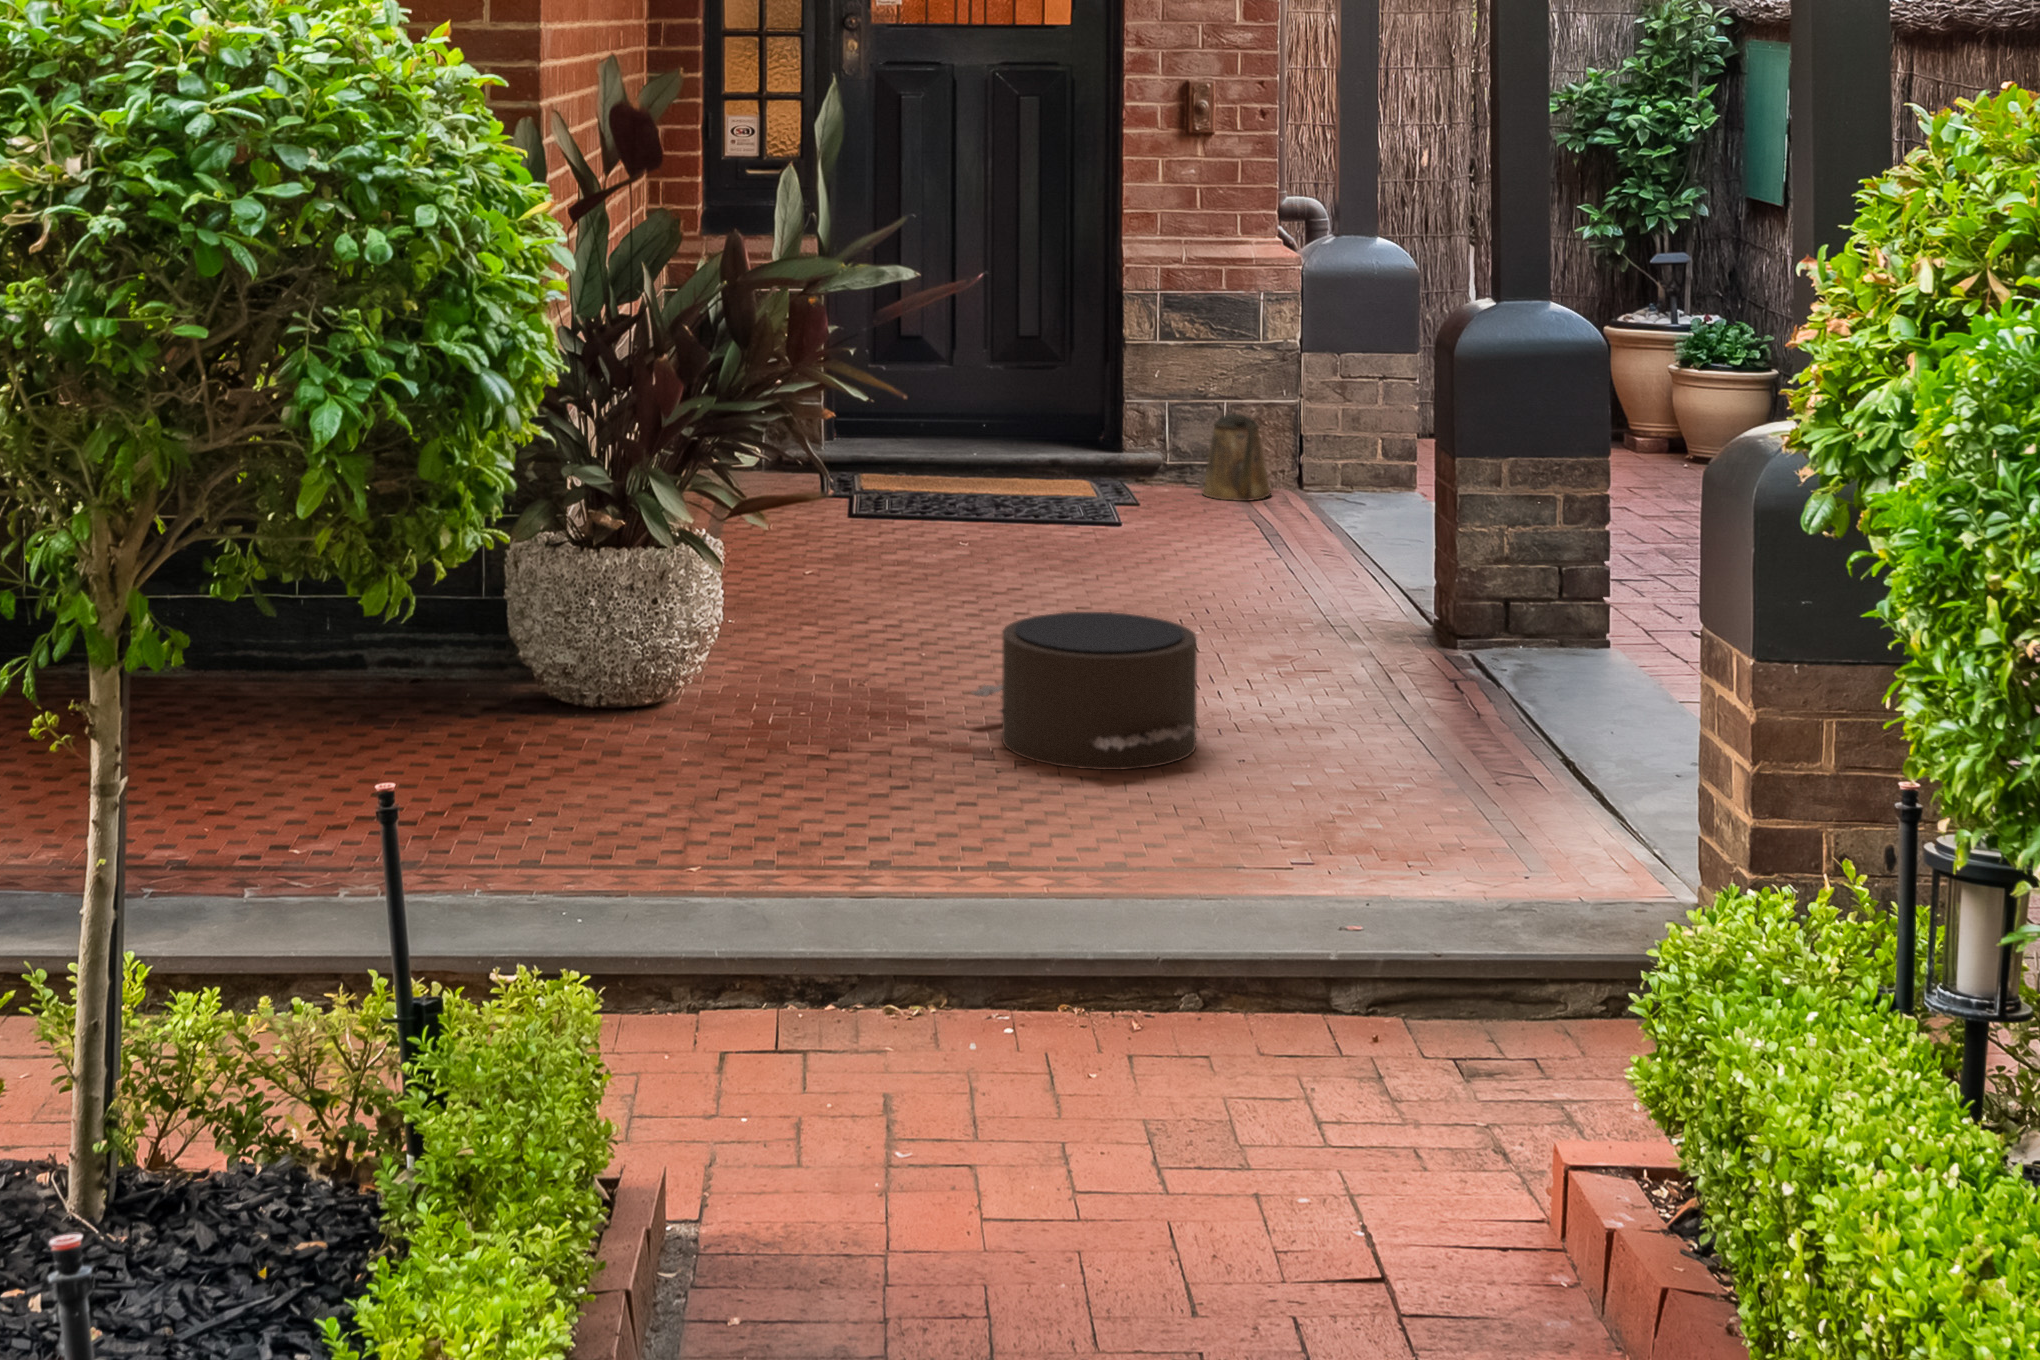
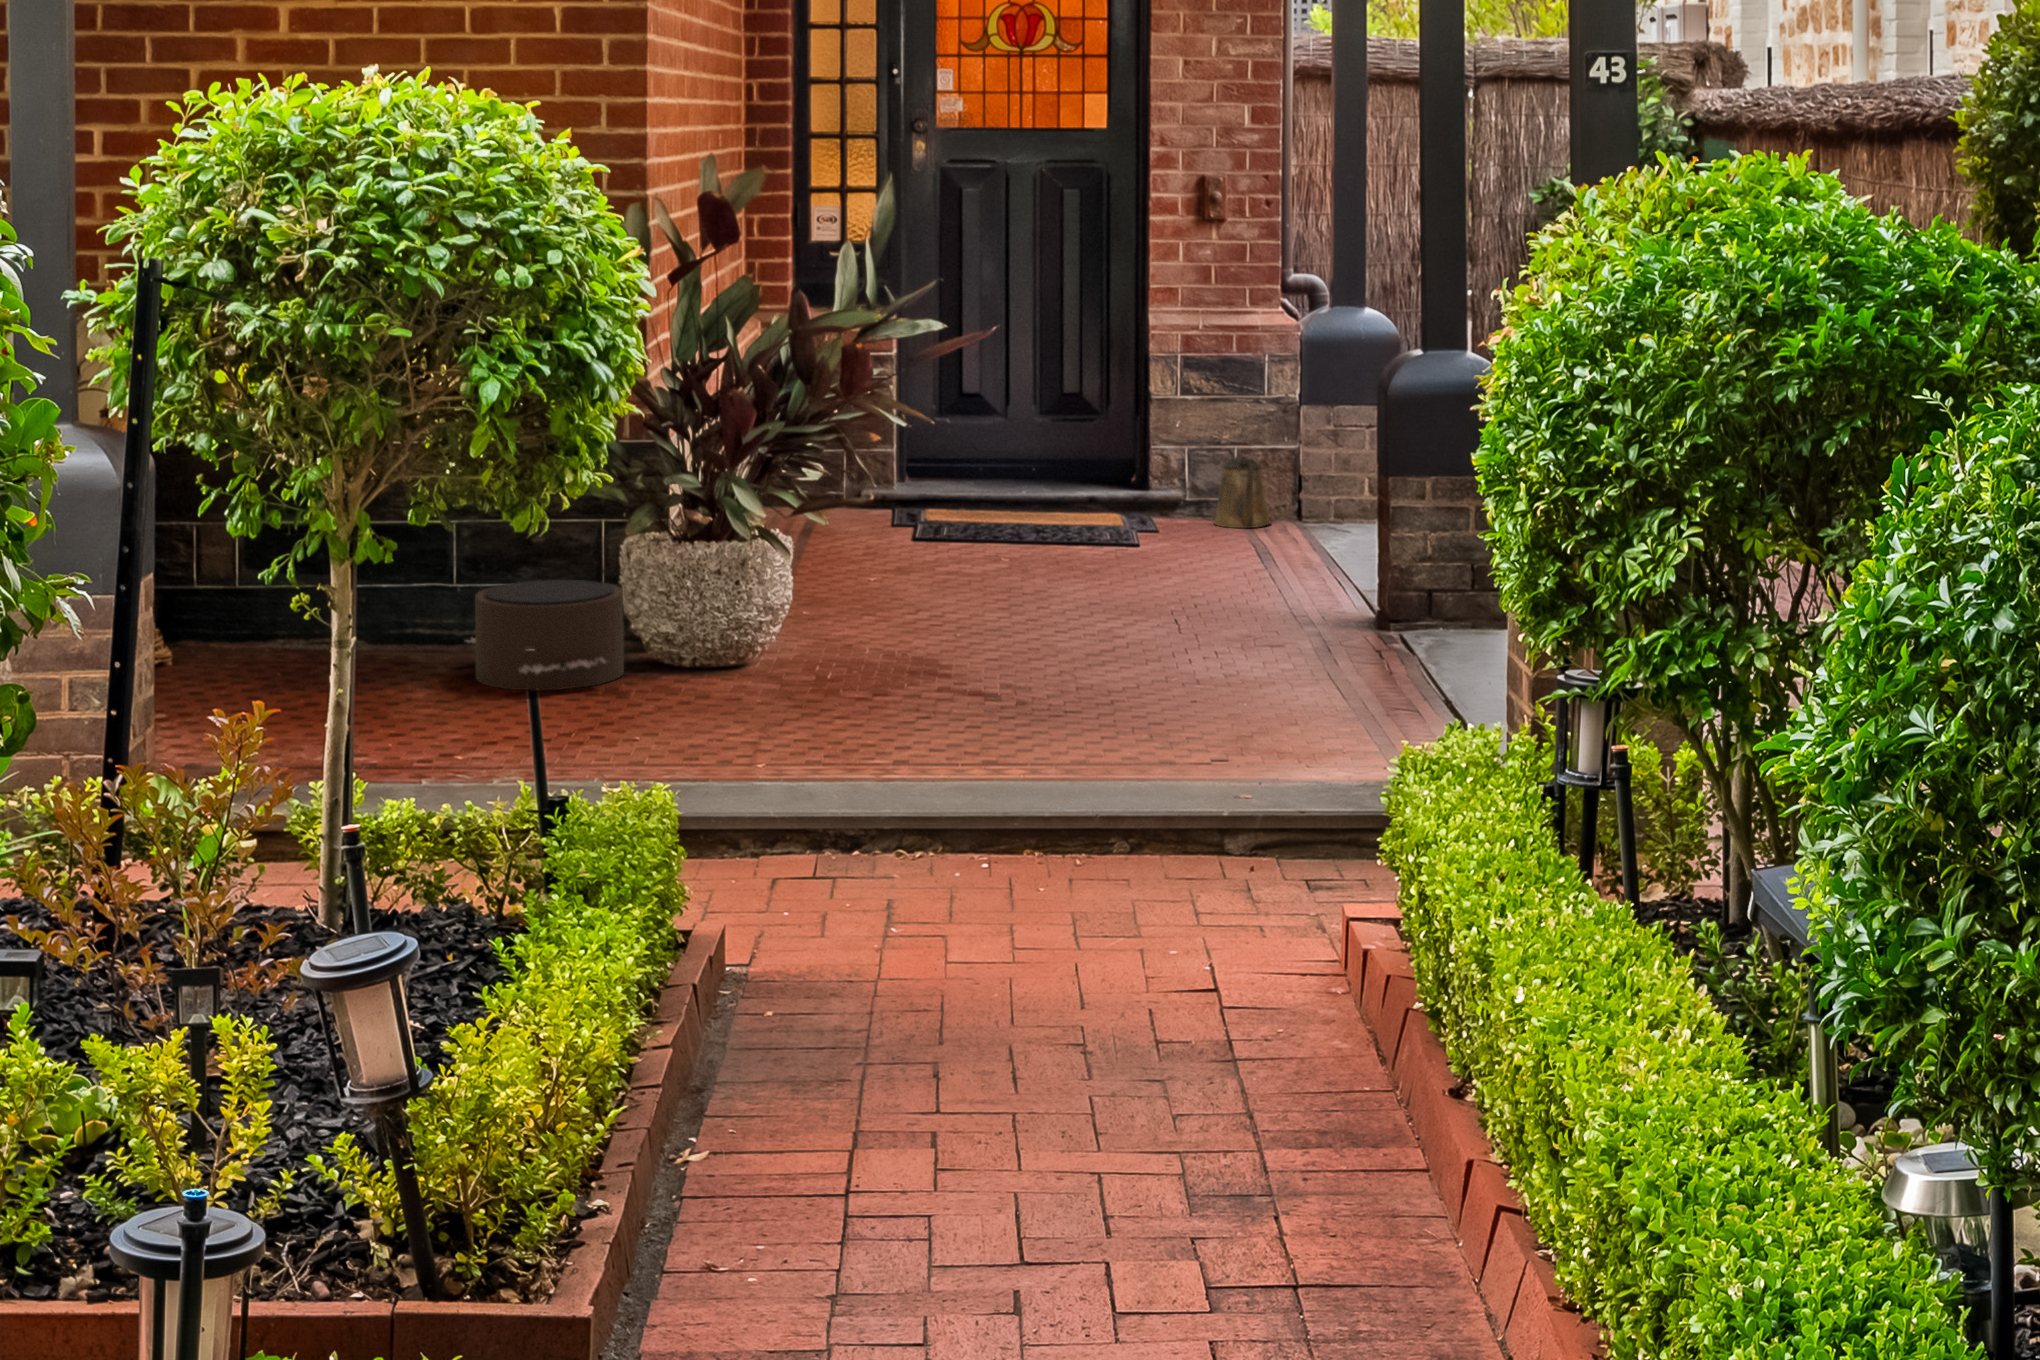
pouf: present [971,612,1197,770] -> present [466,580,624,690]

